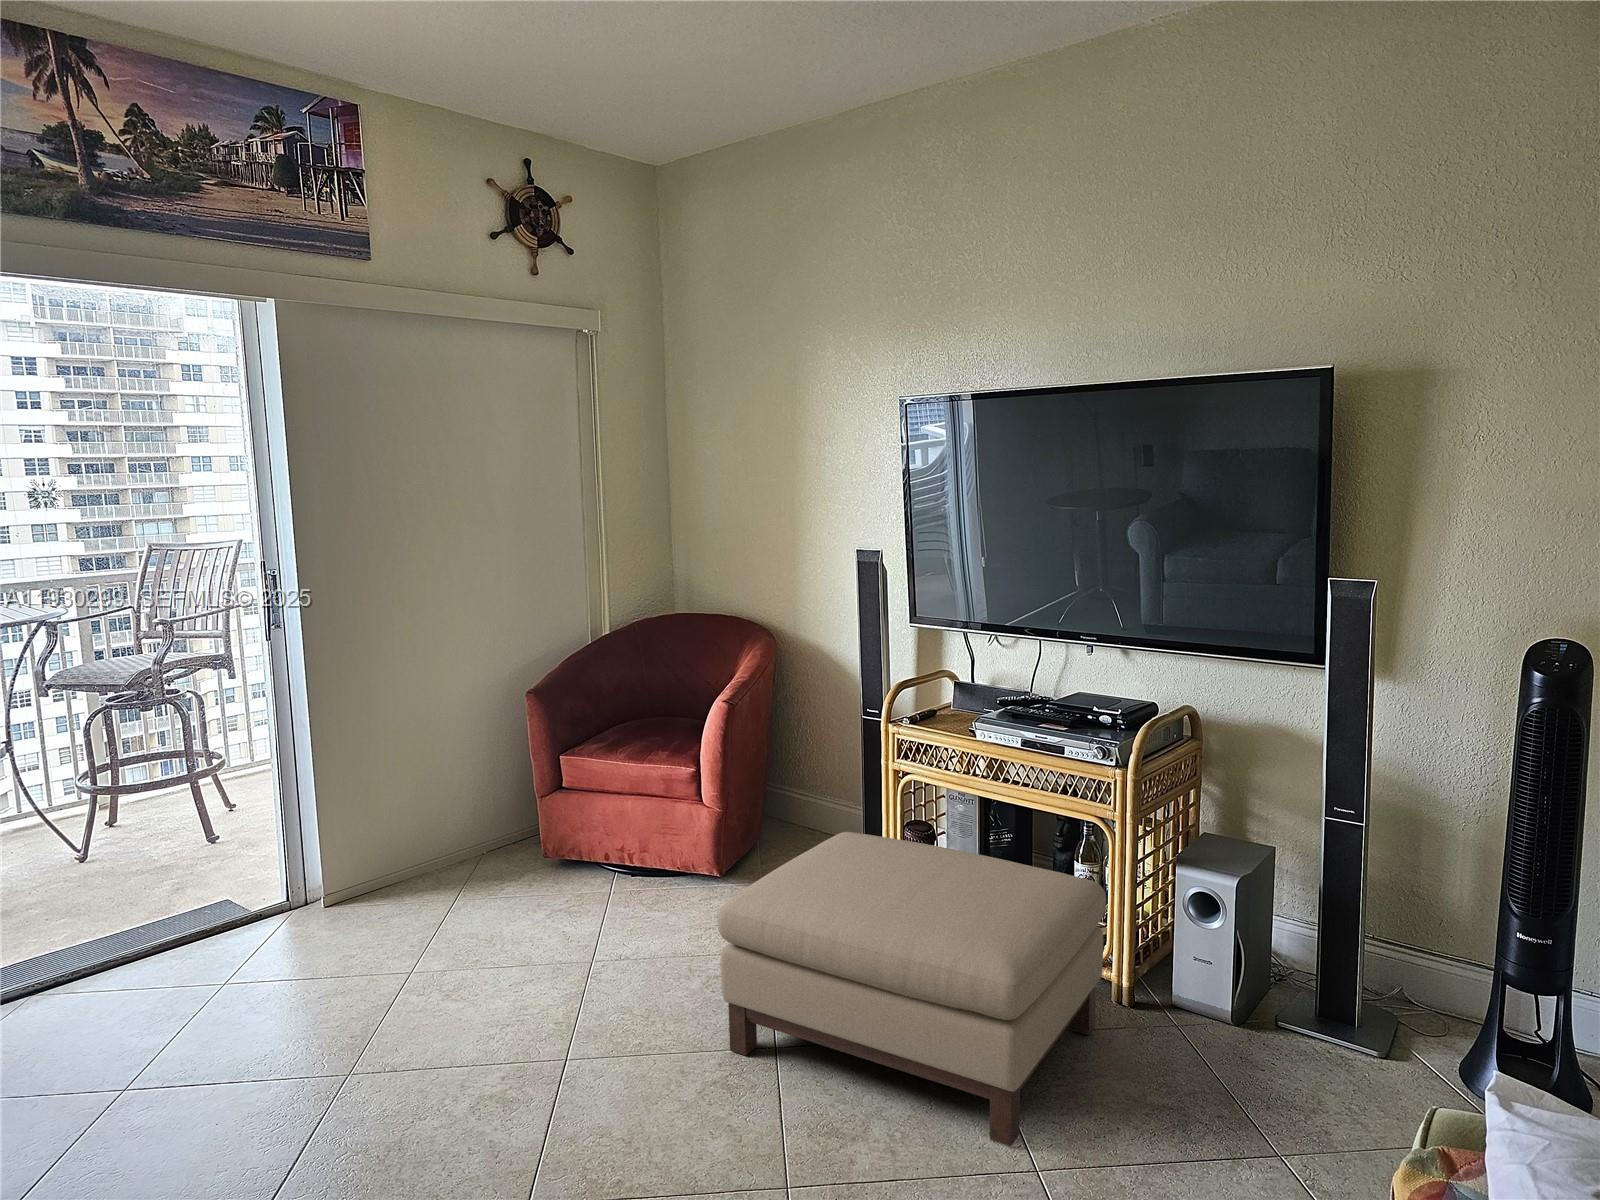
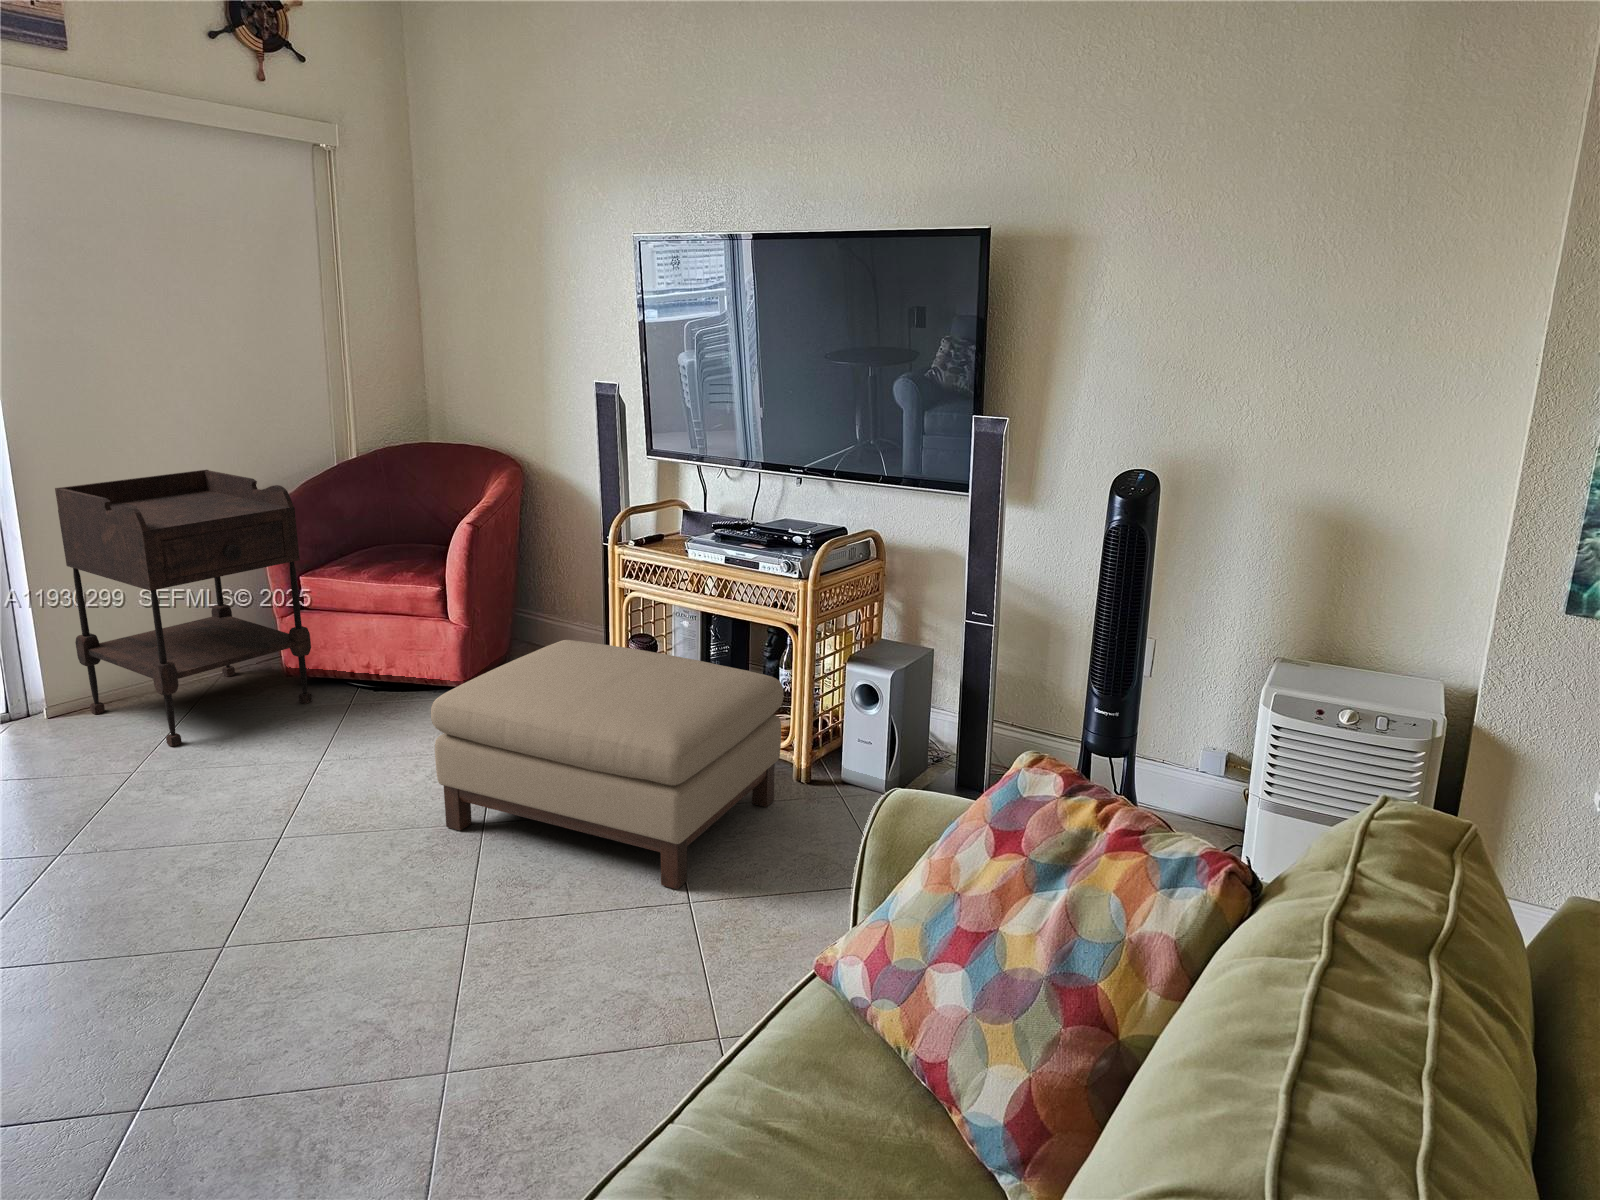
side table: none [335,649,569,941] -> present [55,470,312,746]

